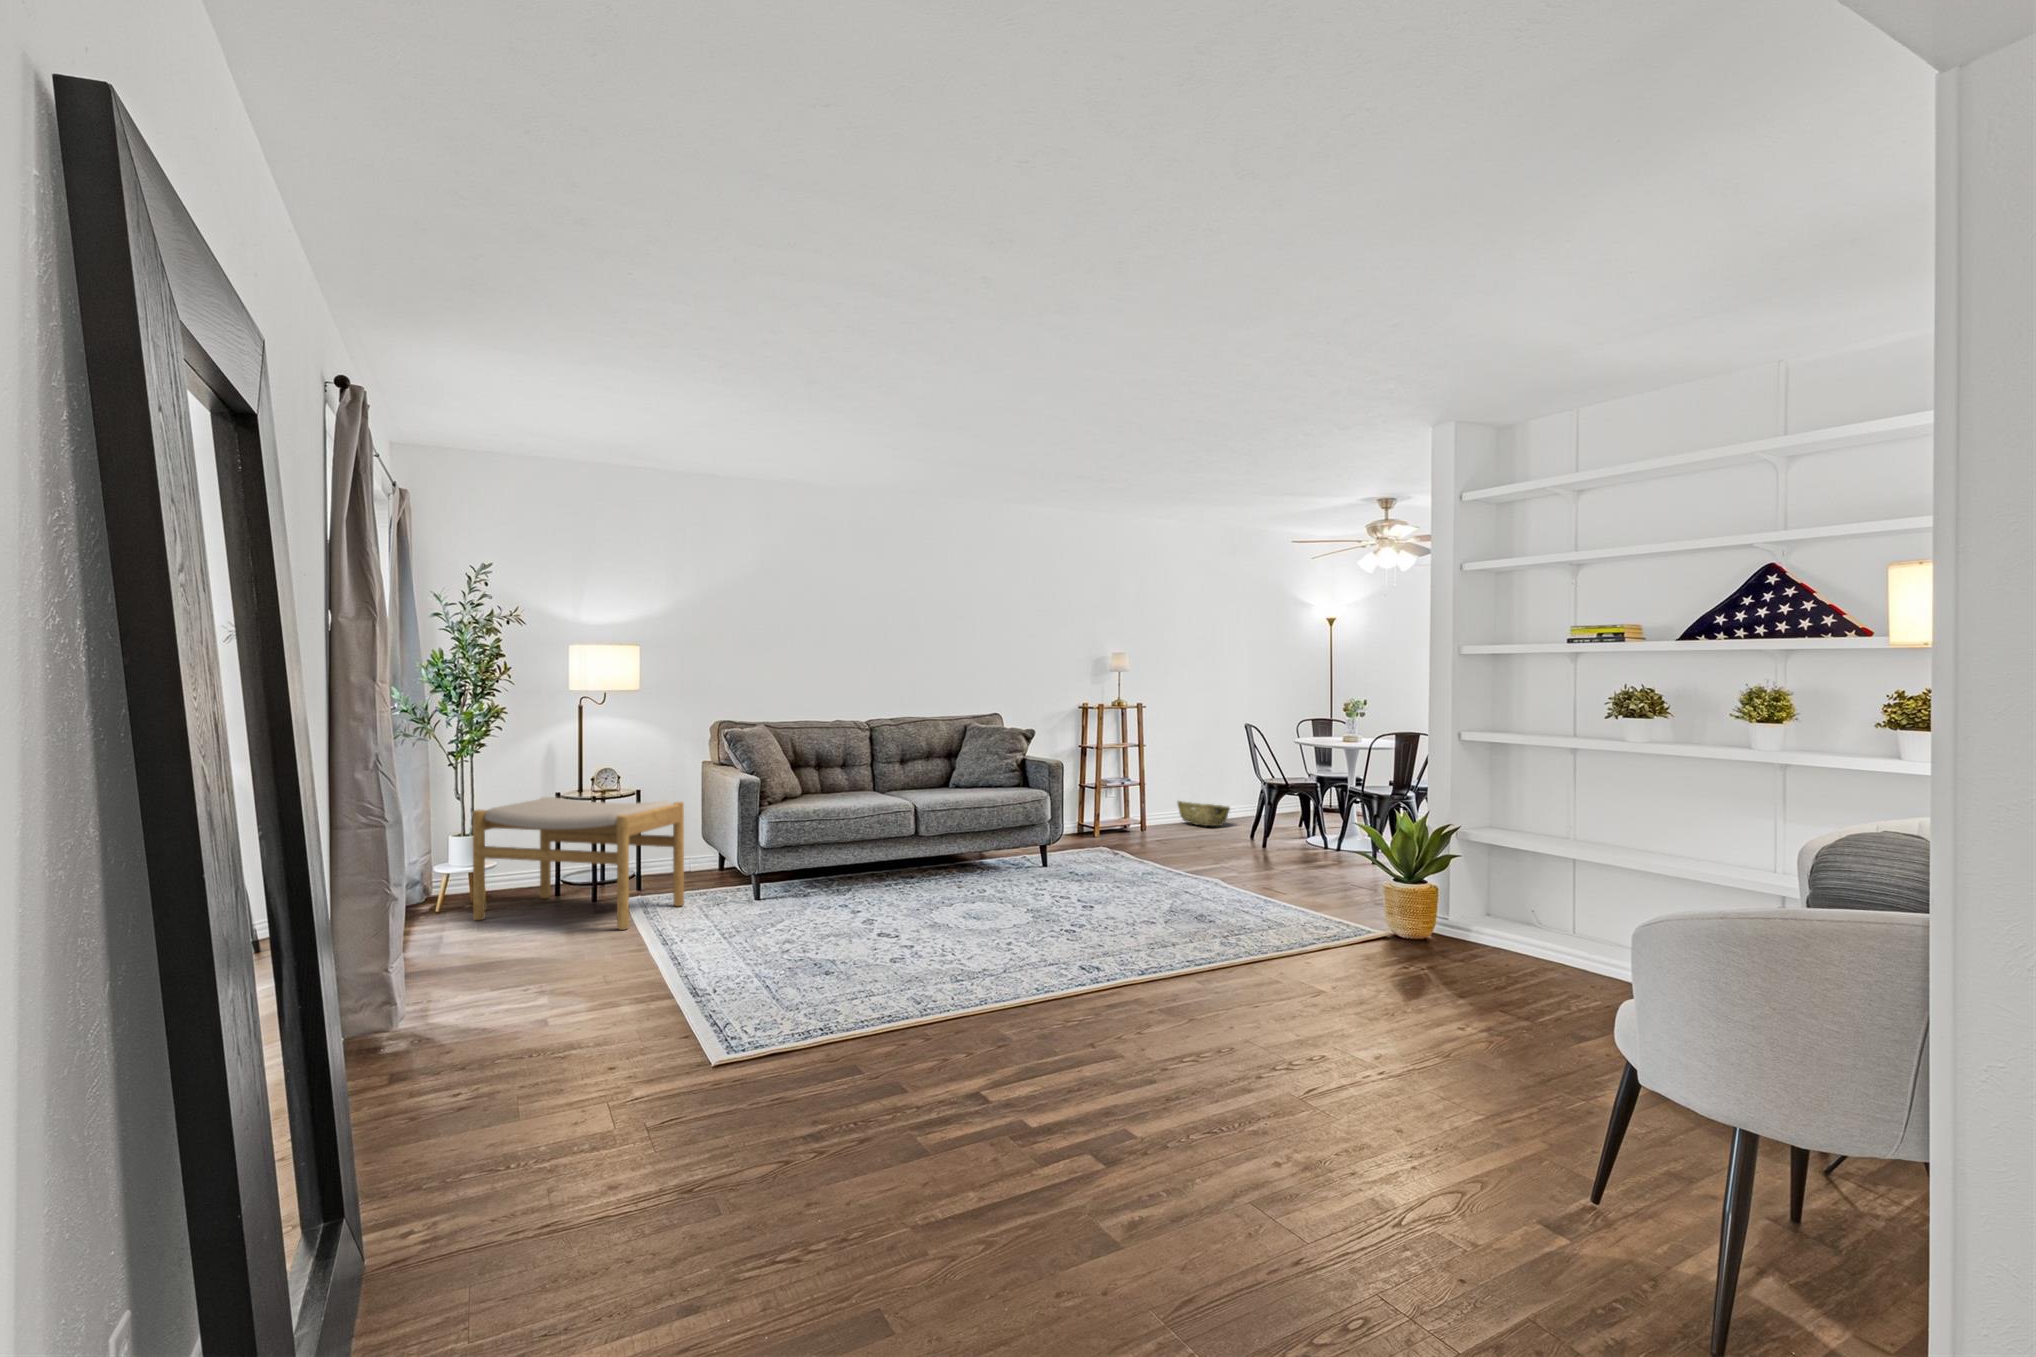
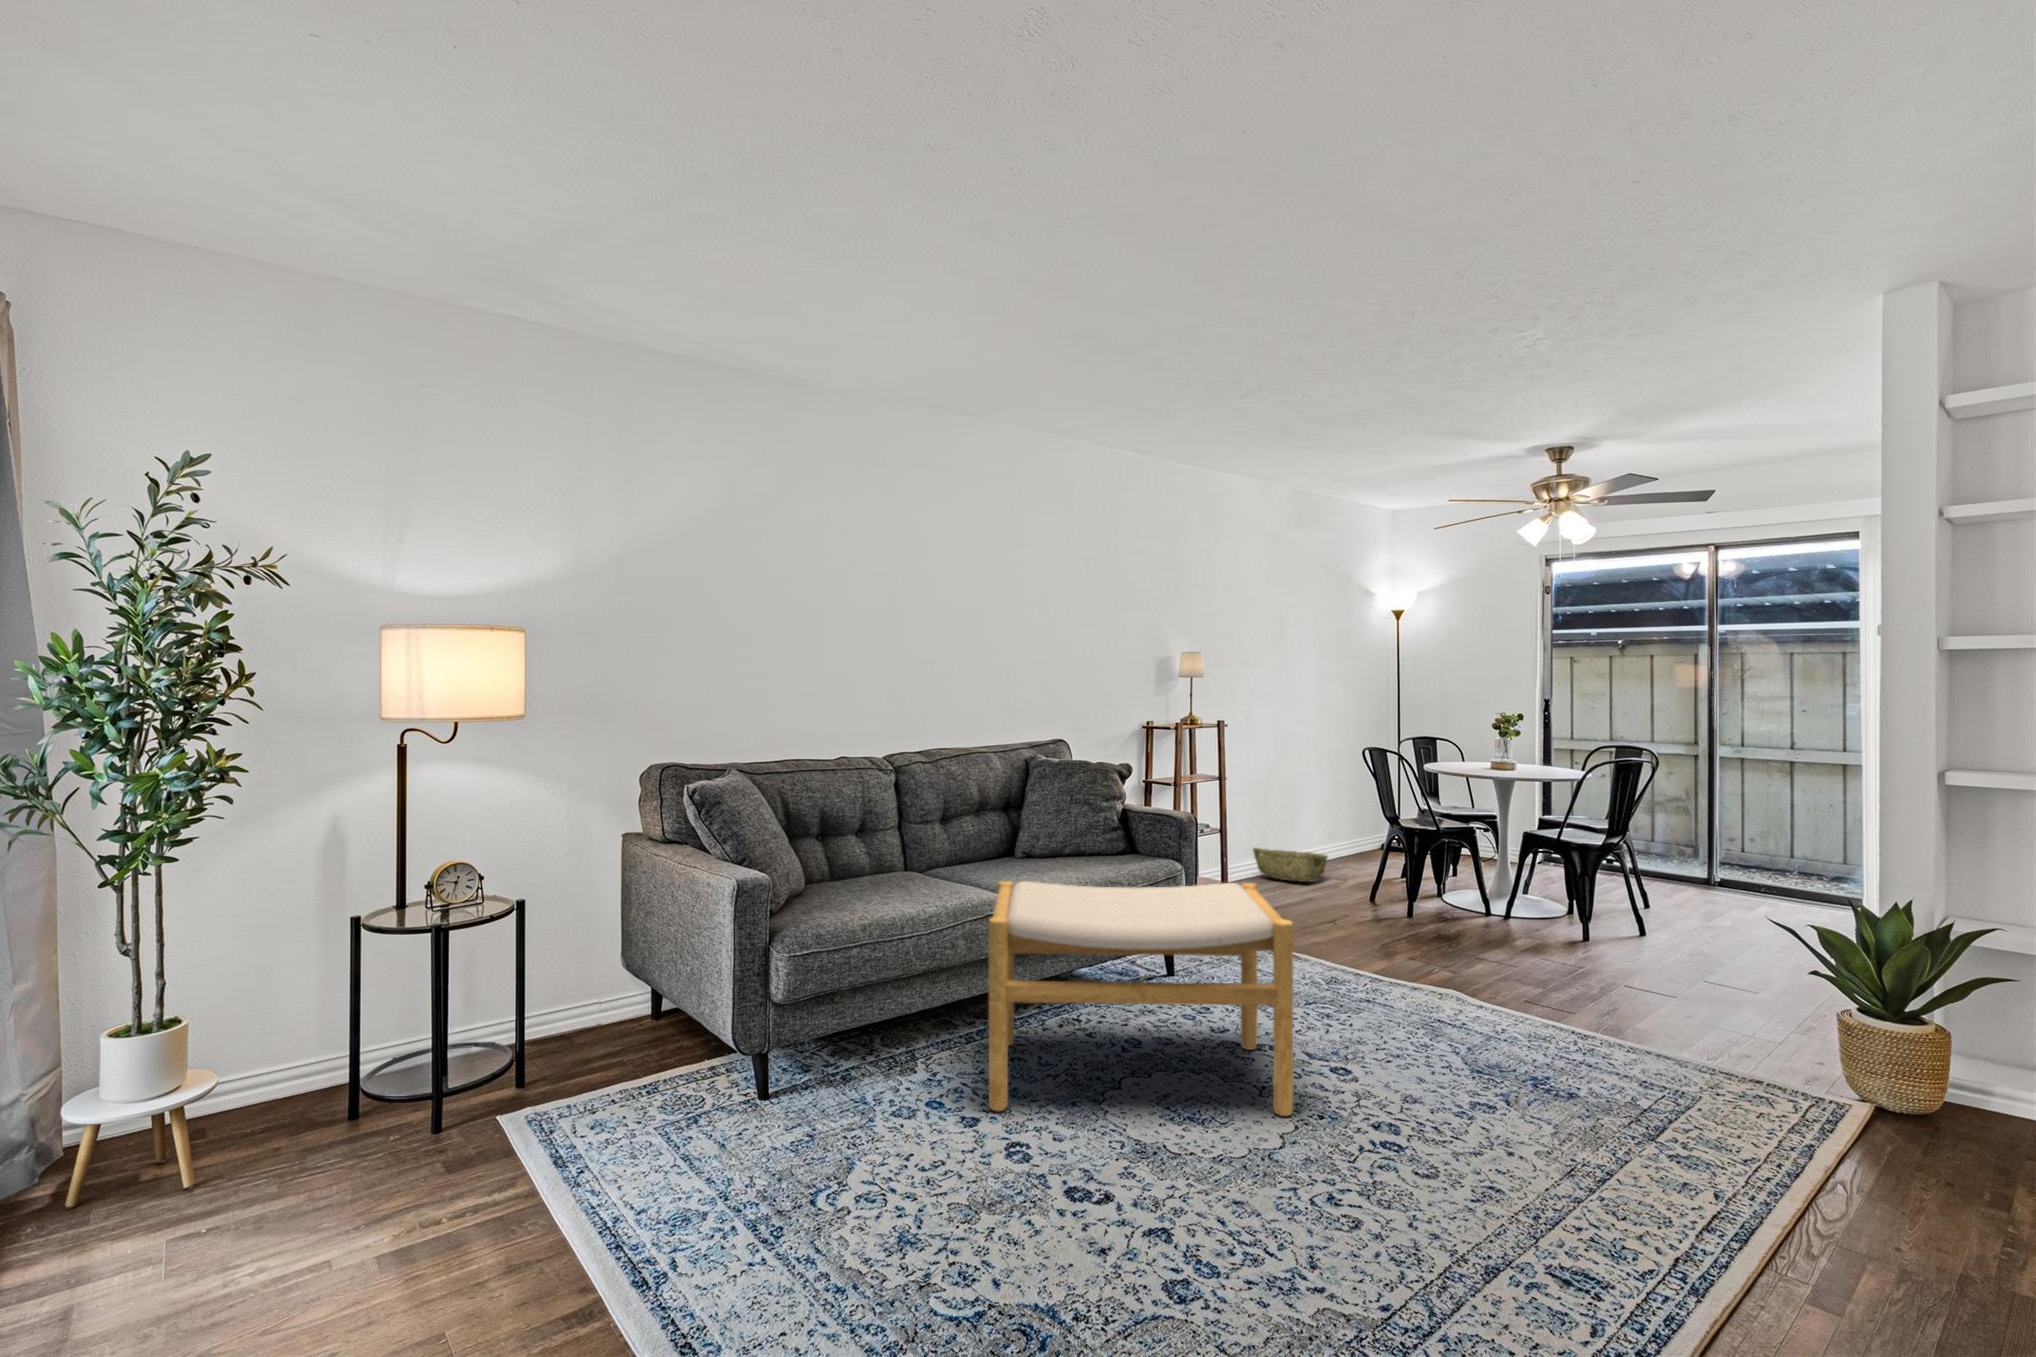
footstool: present [473,797,684,930] -> present [989,881,1293,1116]

